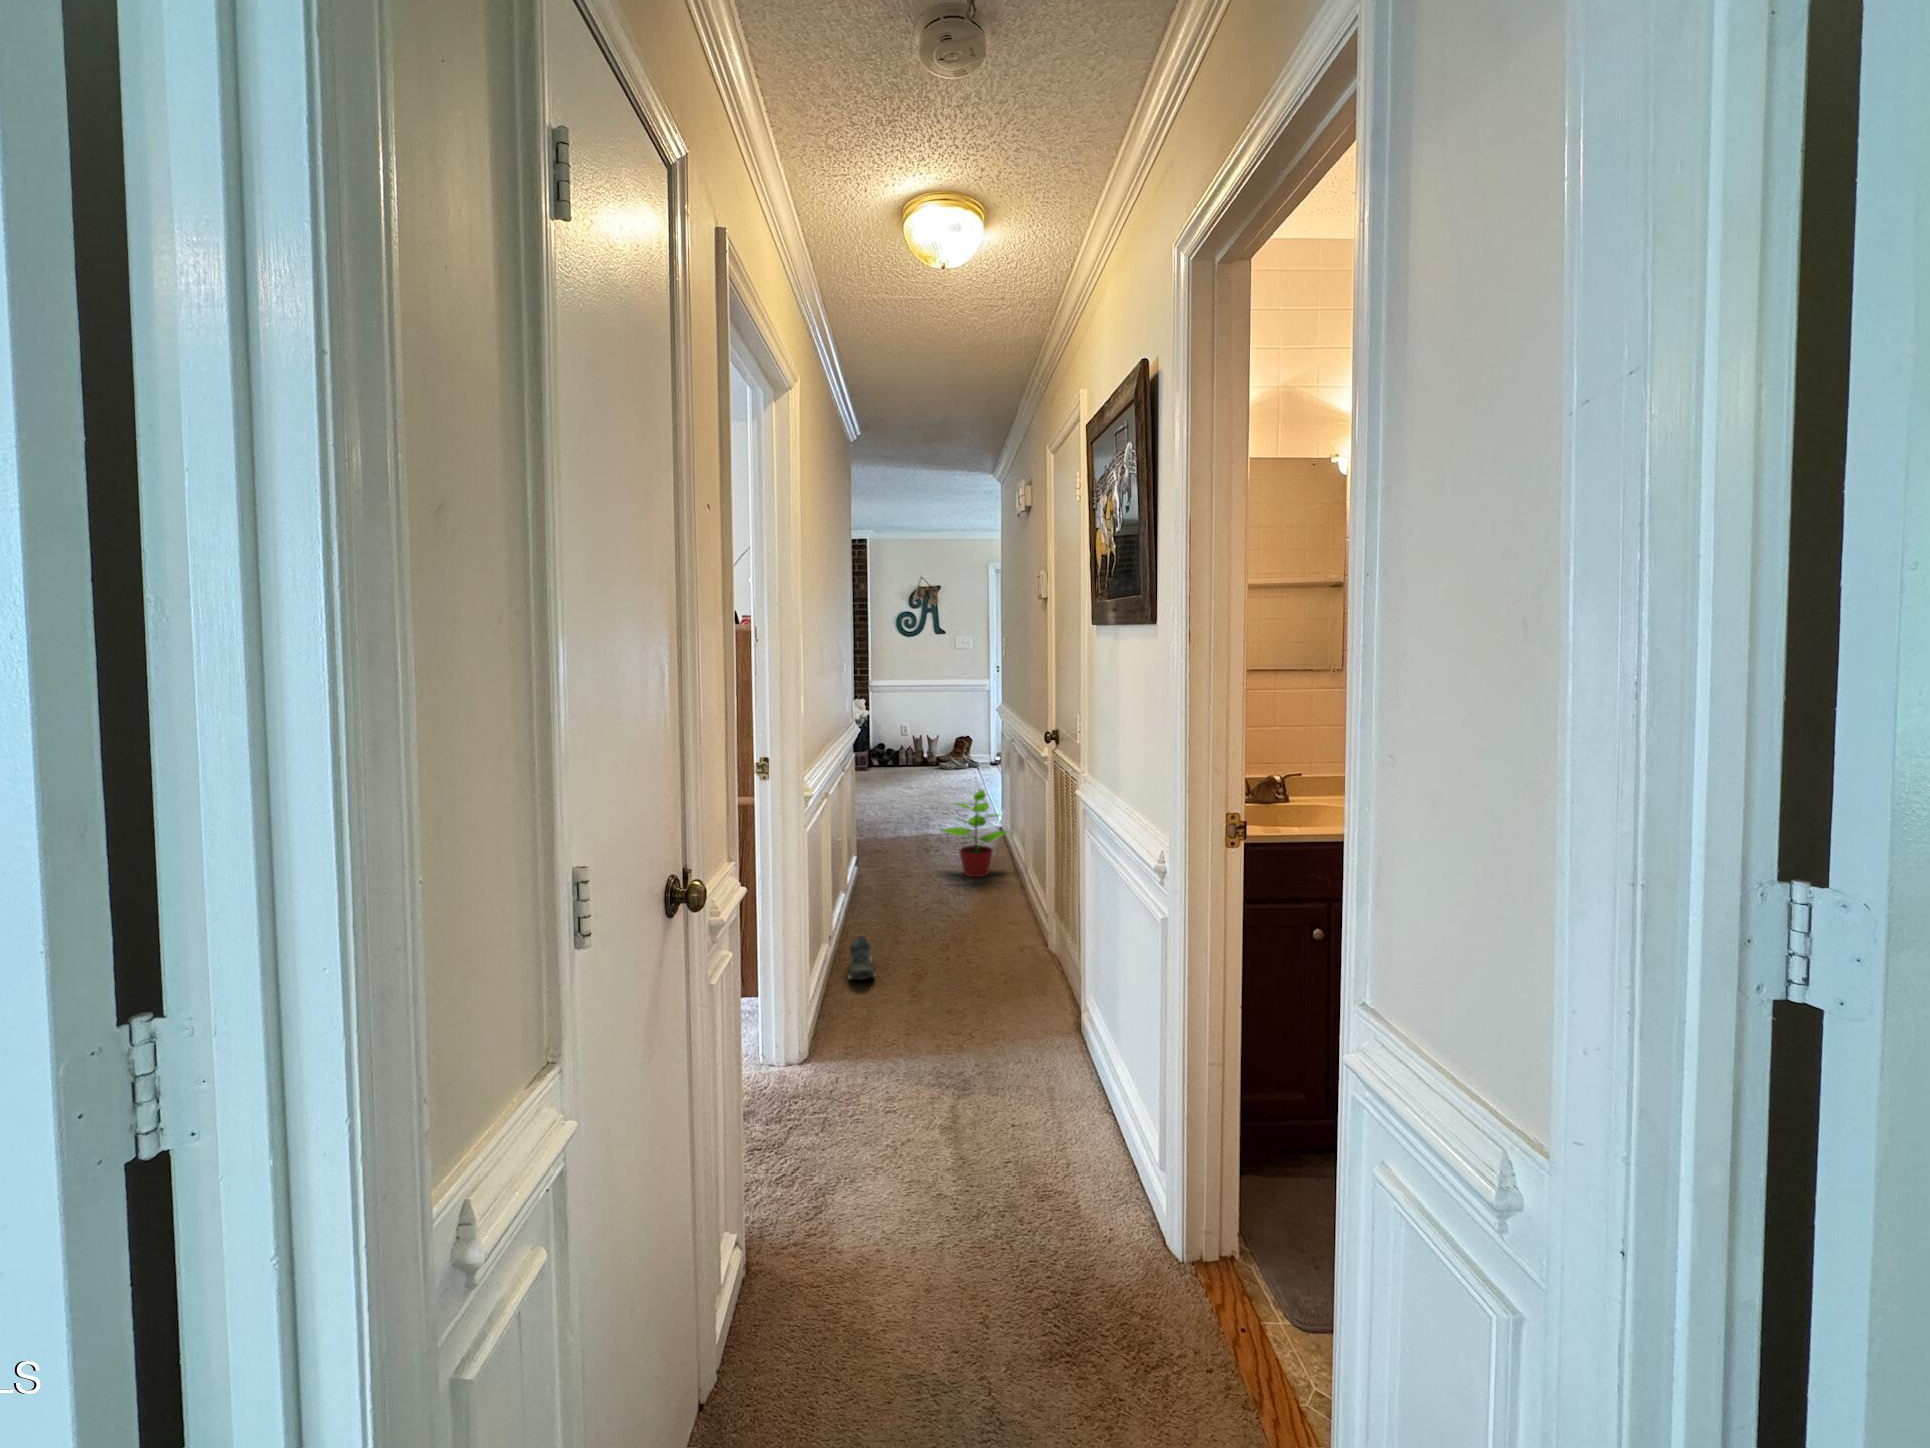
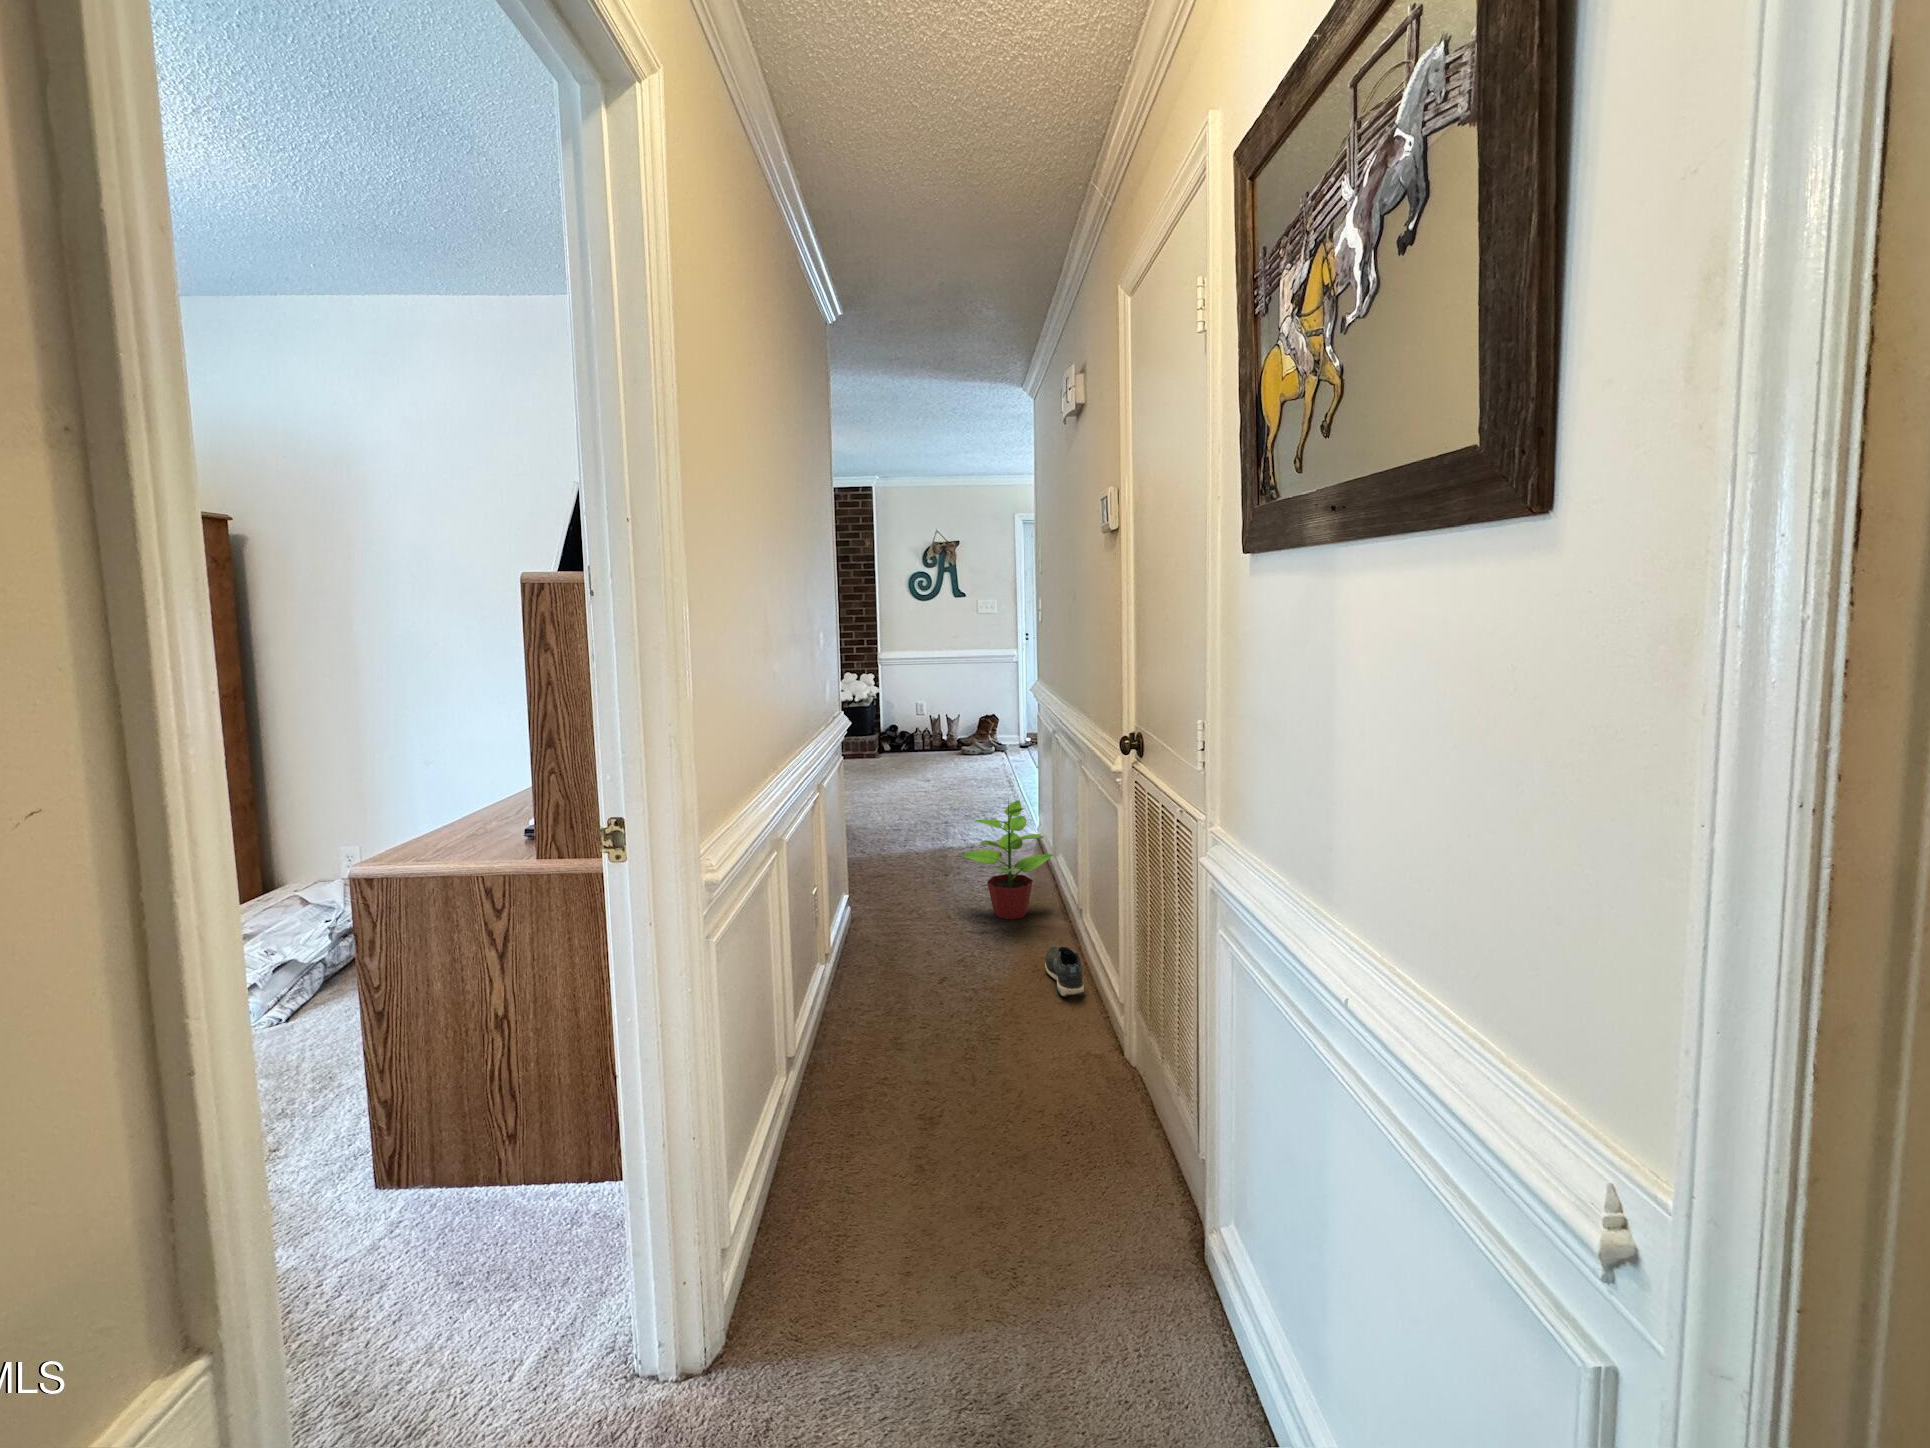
shoe: present [848,936,875,980] -> present [1045,946,1085,997]

